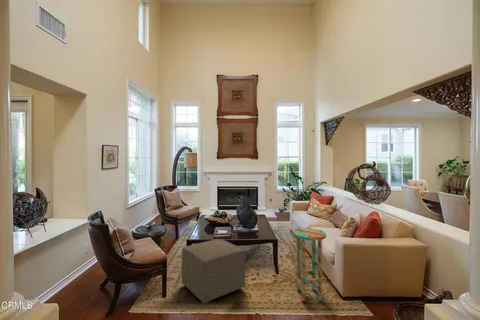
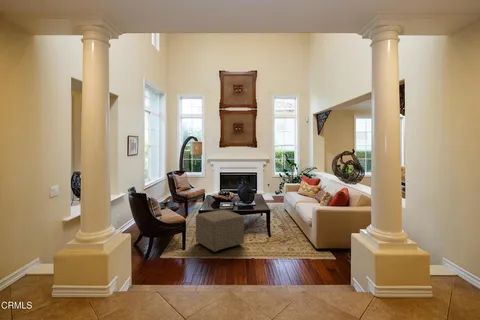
side table: present [293,228,326,301] -> none [280,200,304,252]

